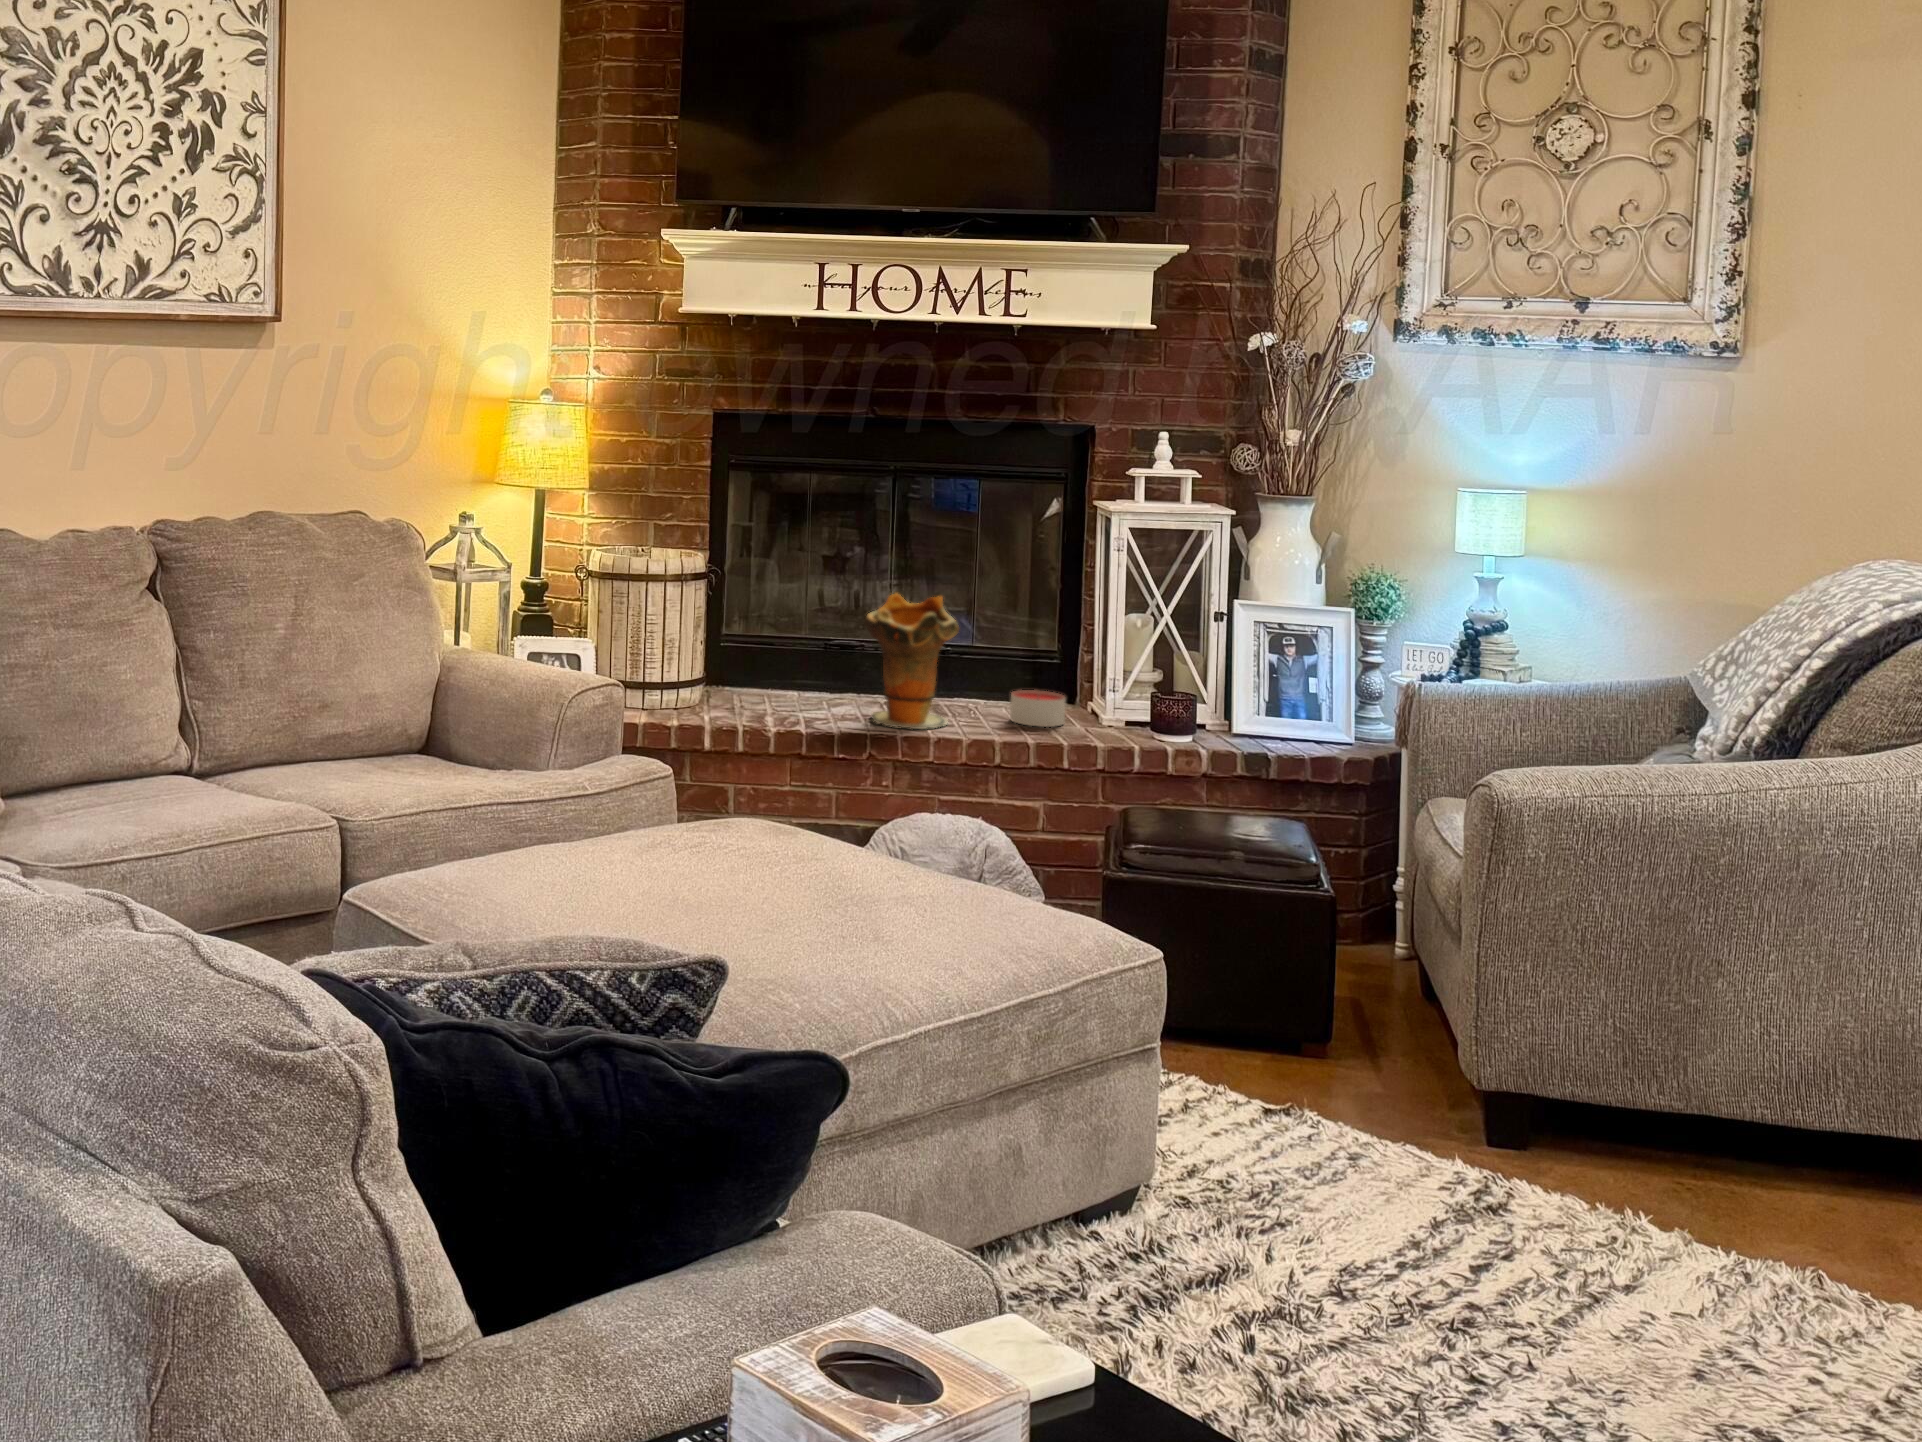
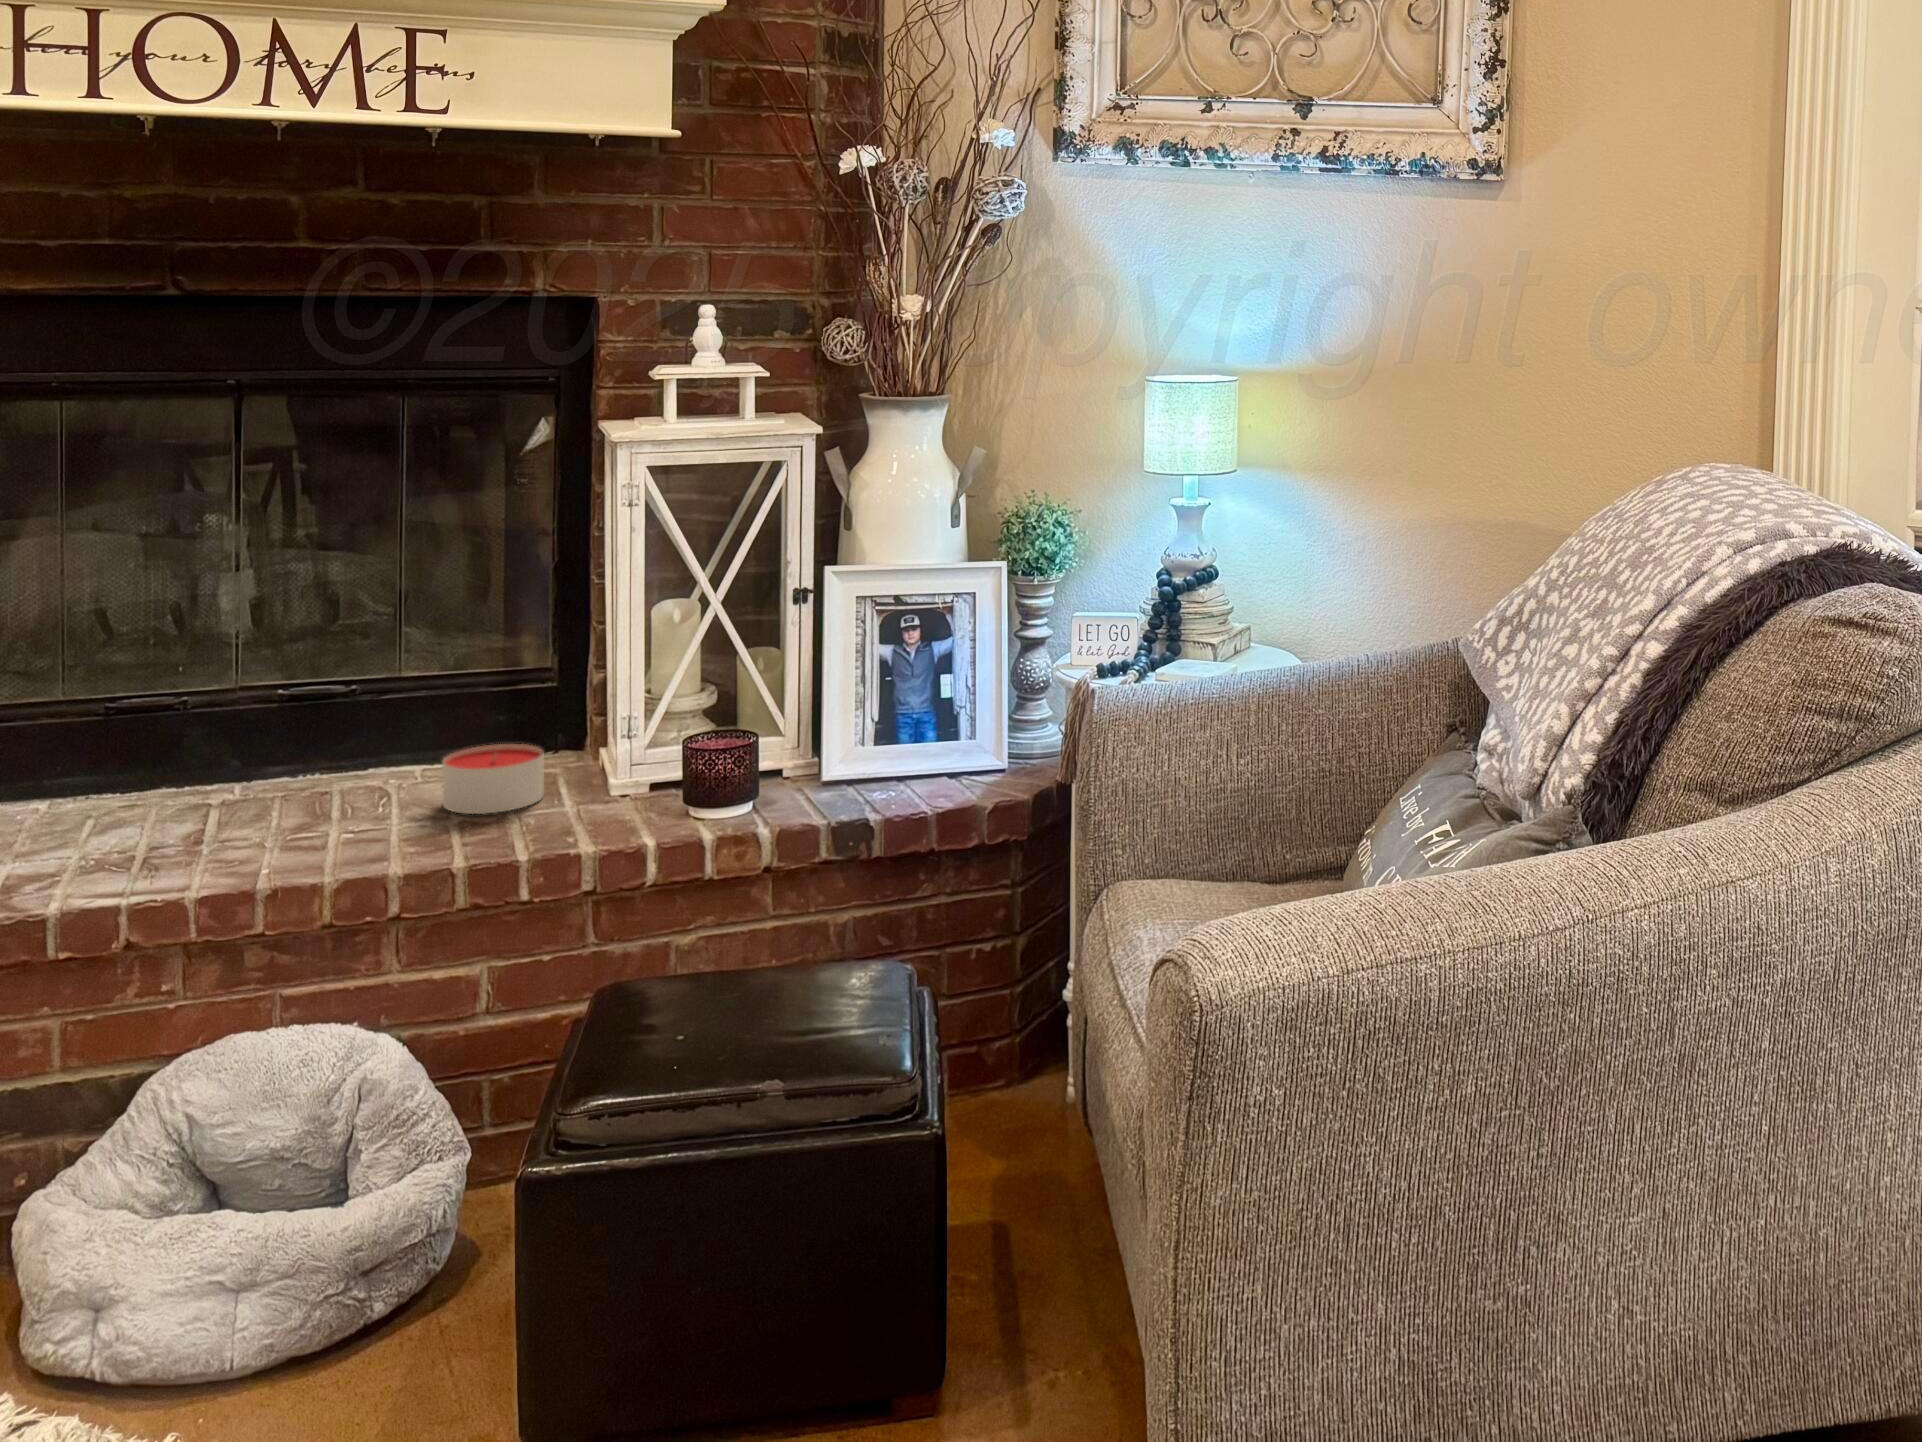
decorative vase: present [865,594,959,729] -> none [128,609,325,865]

